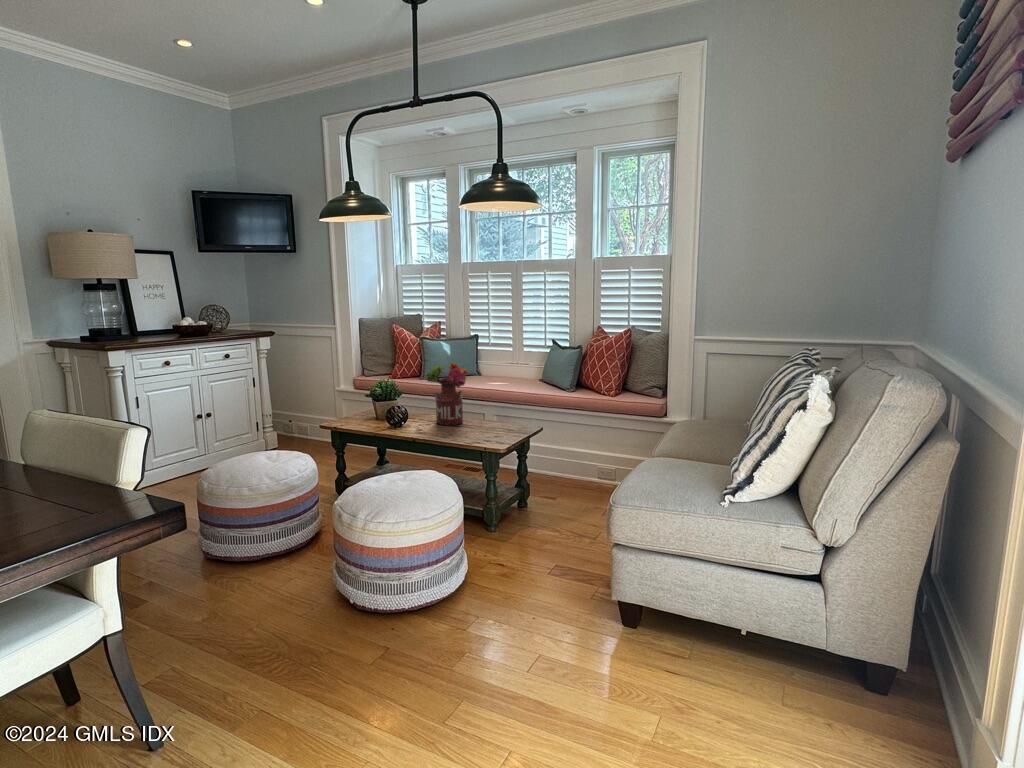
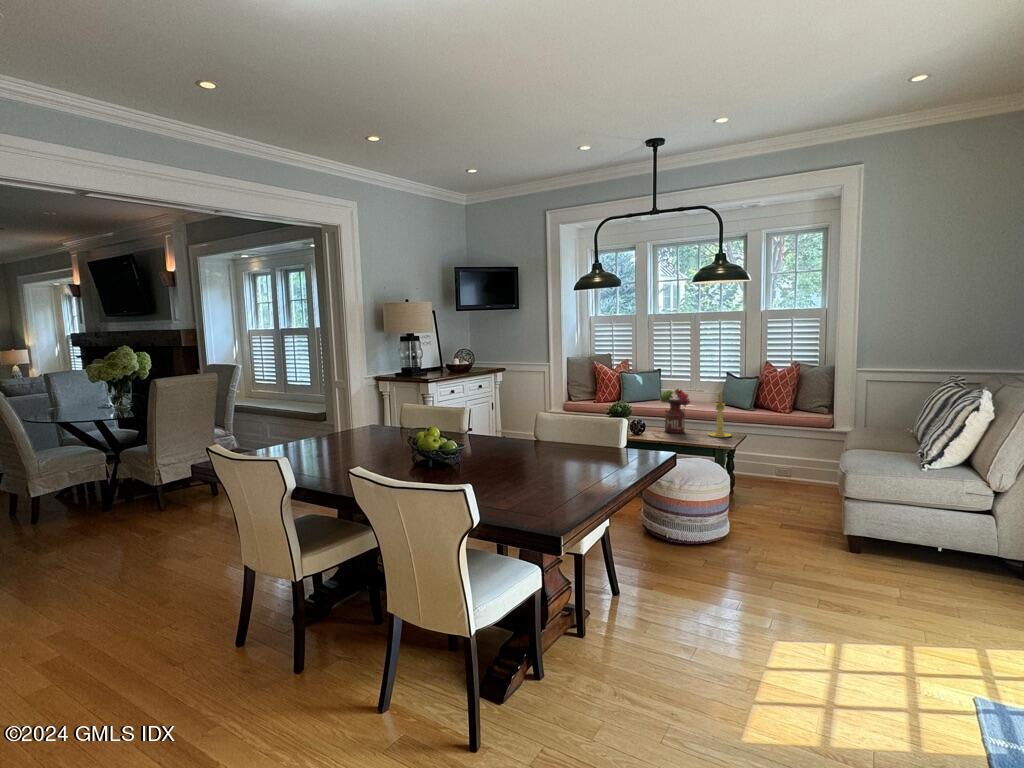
candle holder: none [488,367,519,433] -> present [709,392,731,438]

